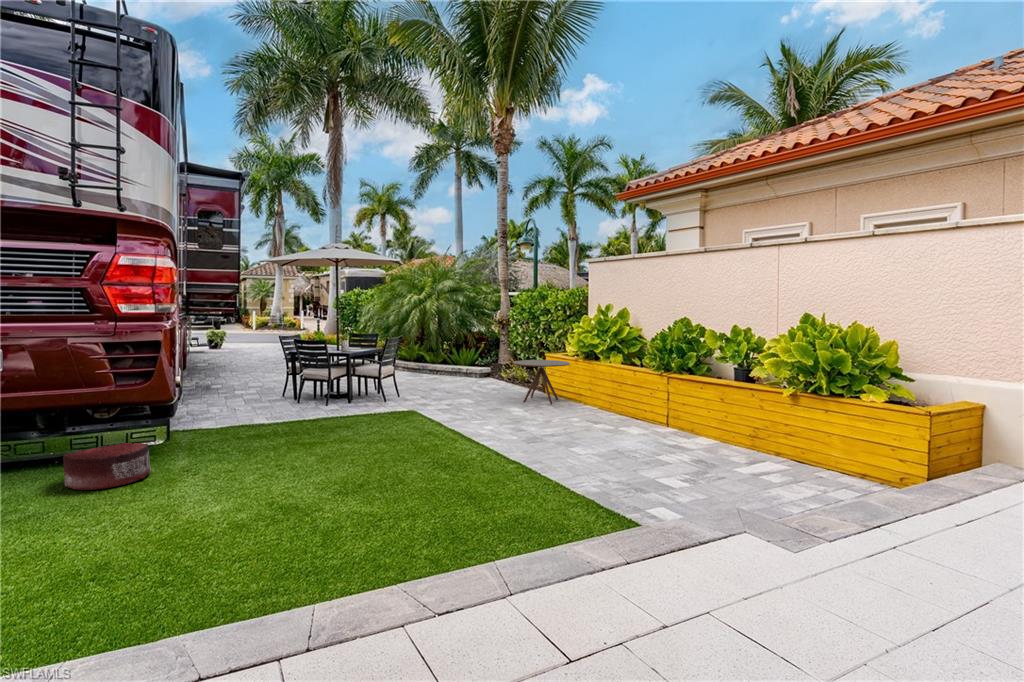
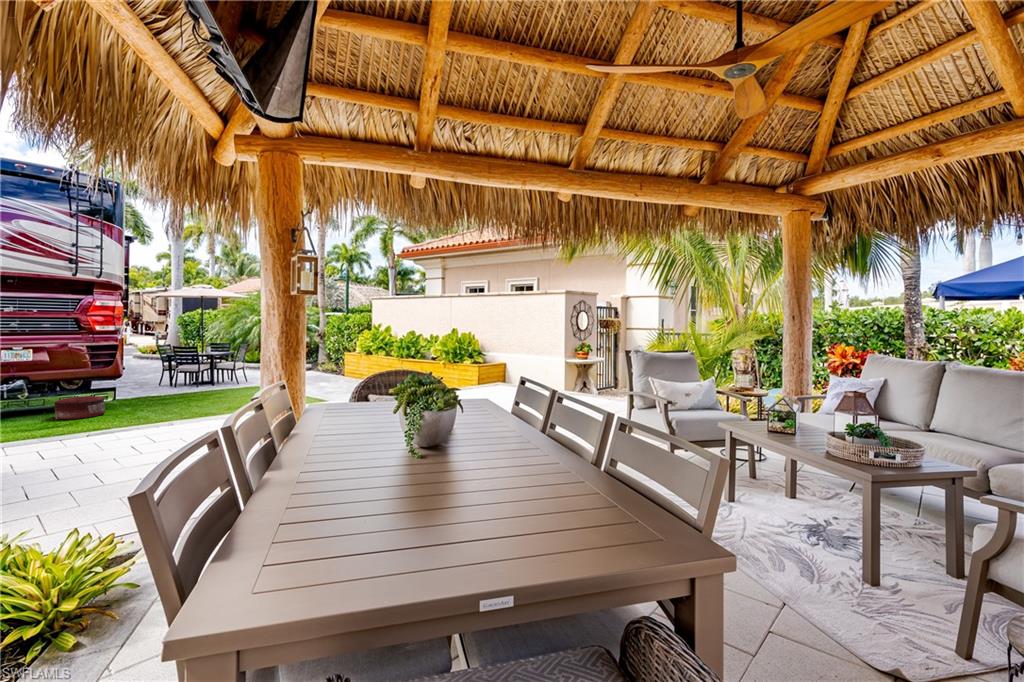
round table: present [513,360,570,404] -> none [322,356,357,380]

